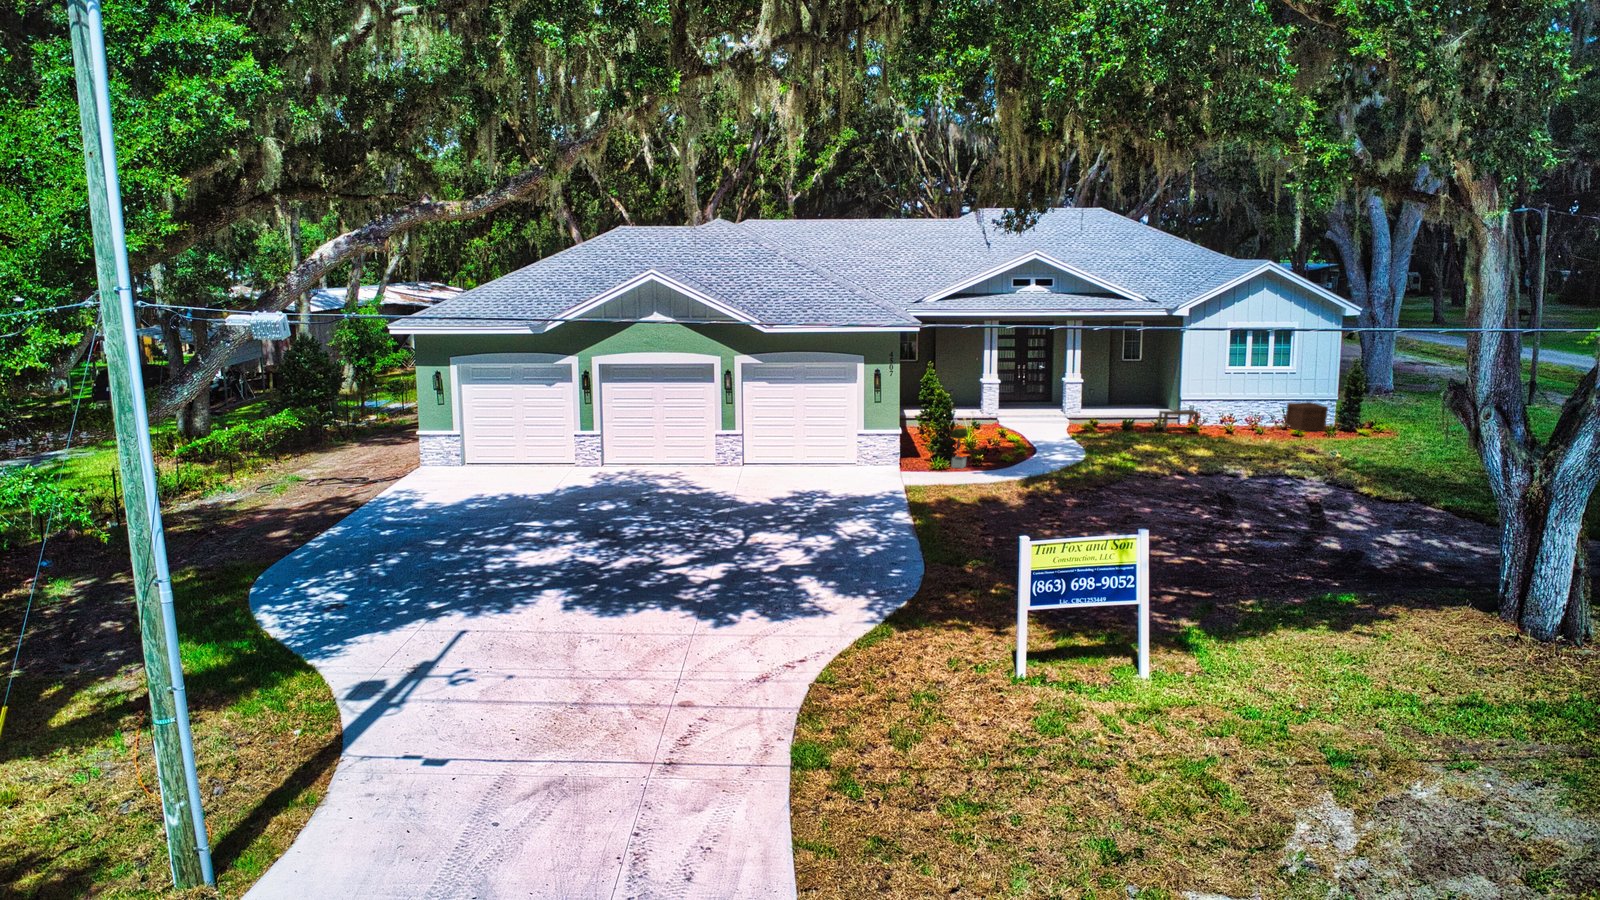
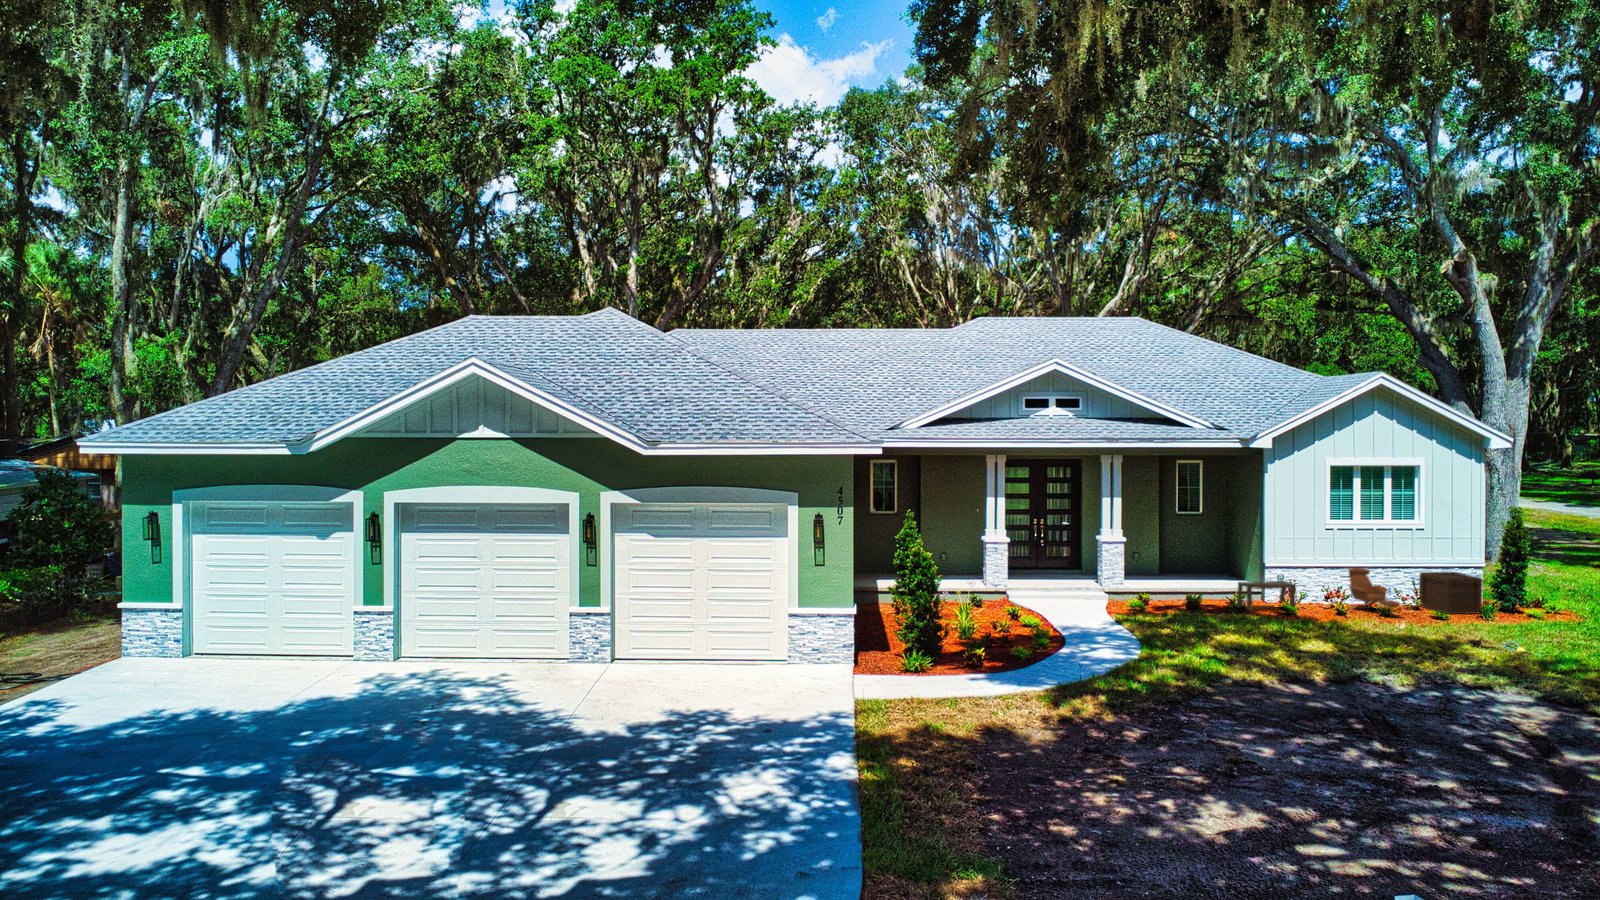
lounge chair: none [1236,400,1268,435] -> present [1348,567,1399,616]
potted tree: present [951,428,968,468] -> none [934,605,962,670]

